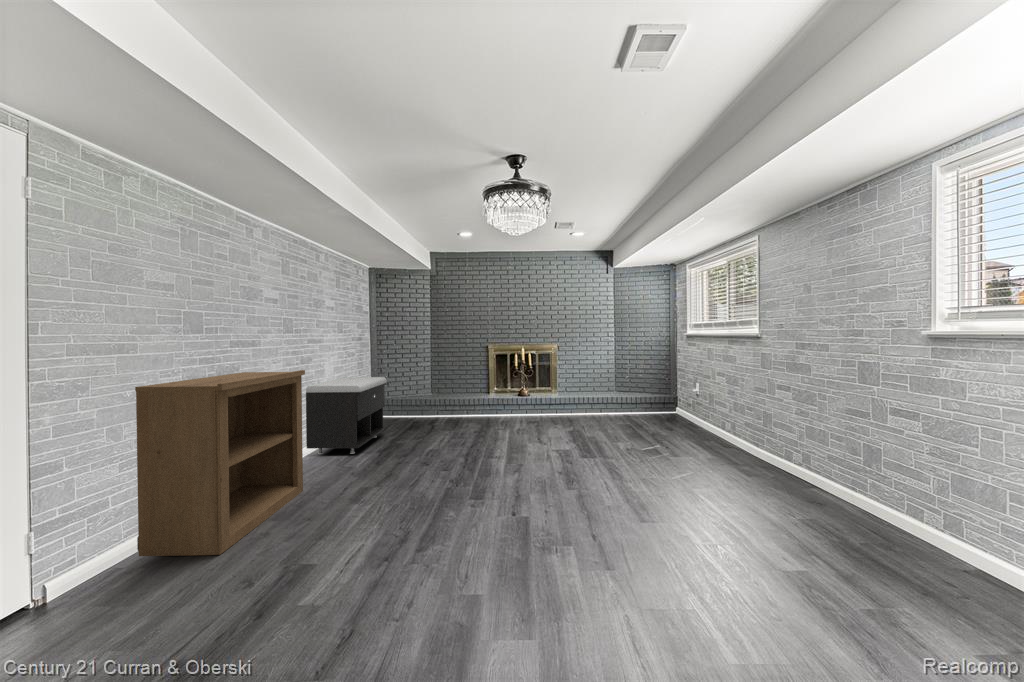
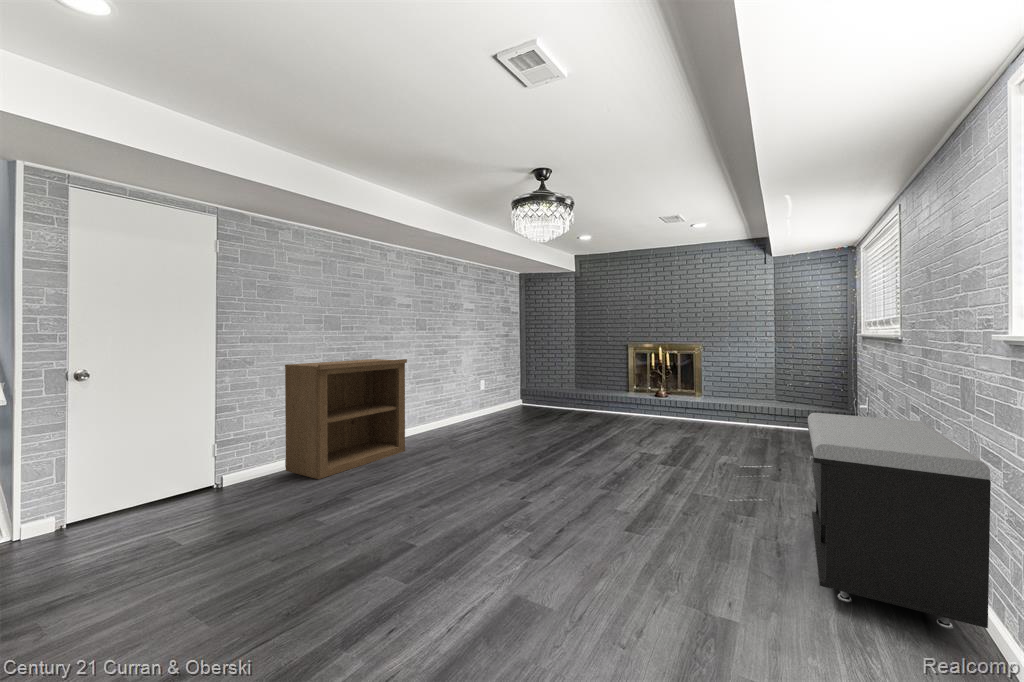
storage bench: present [306,377,387,454] -> present [808,413,991,629]

